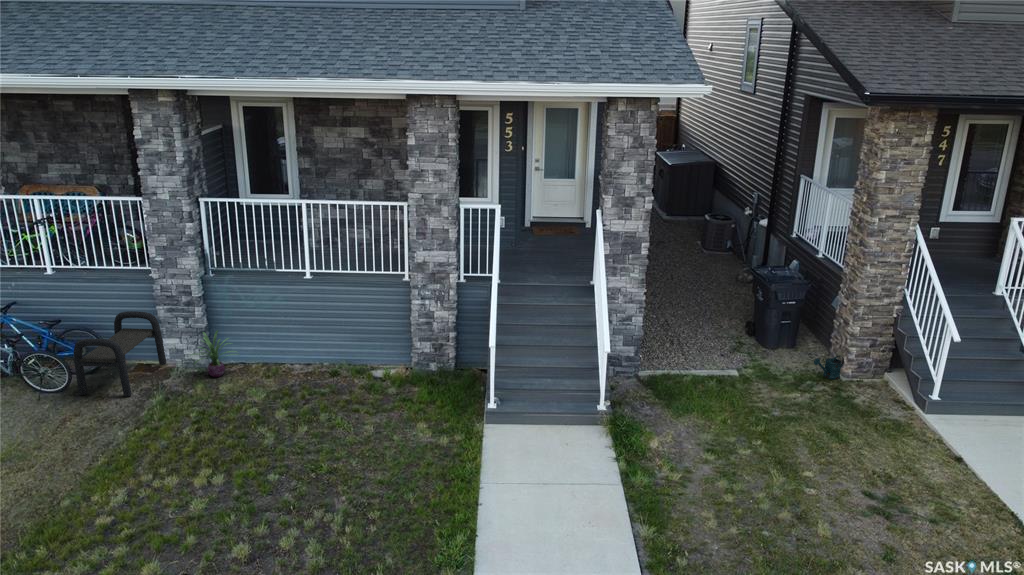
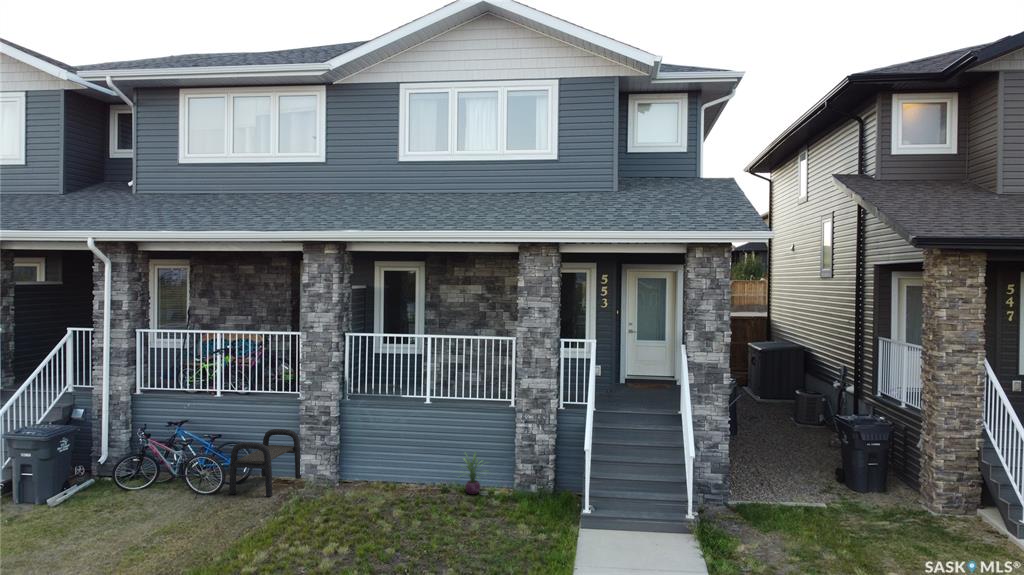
decorative plant: present [193,331,231,377] -> present [463,452,480,494]
watering can: present [814,356,844,379] -> none [900,489,932,512]

